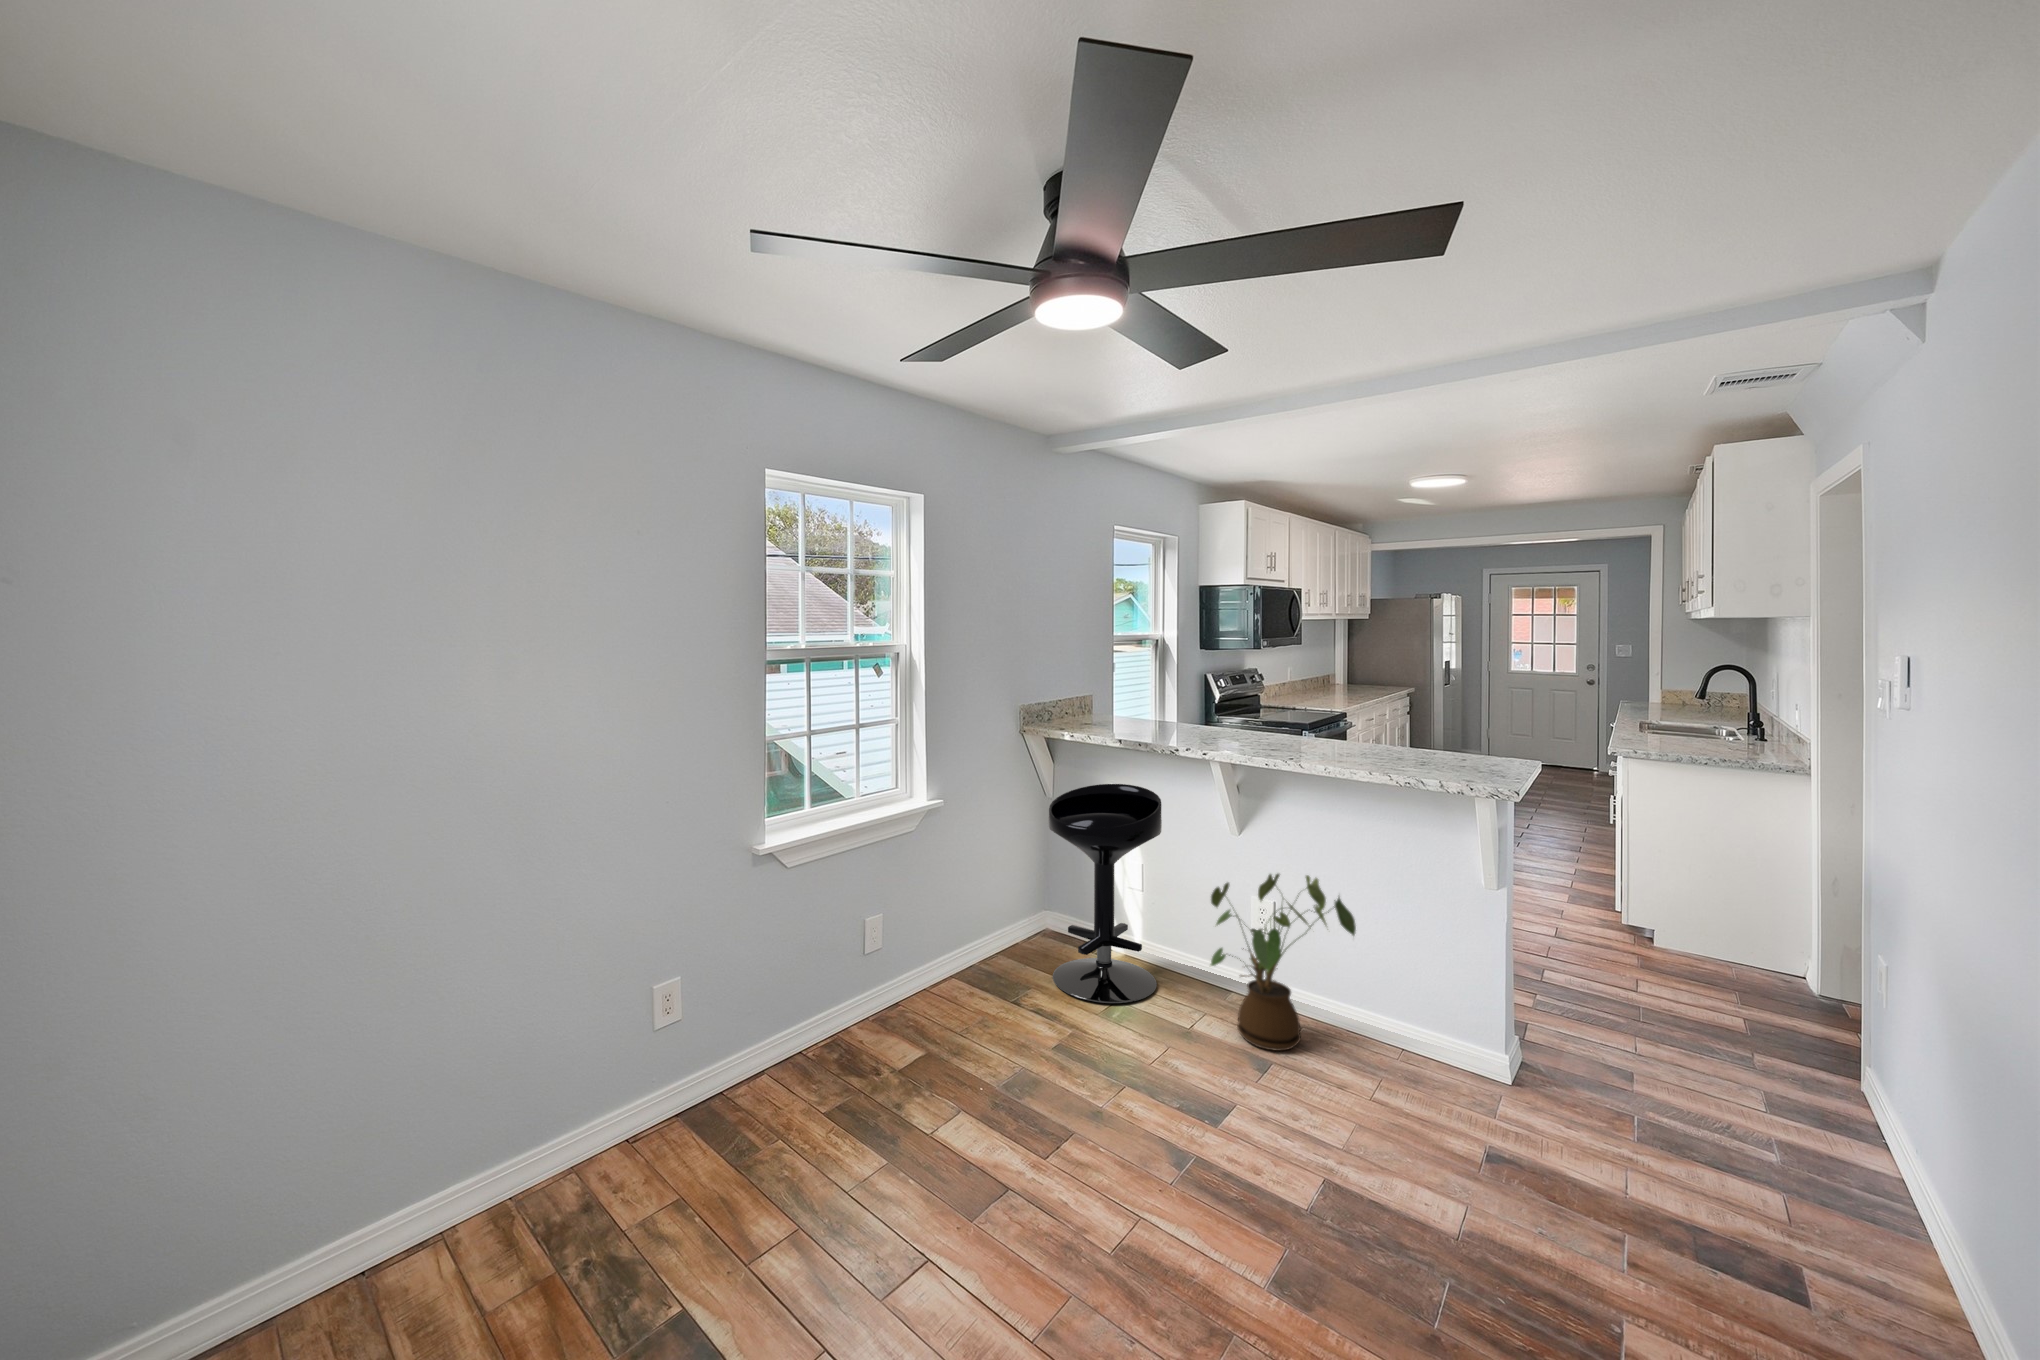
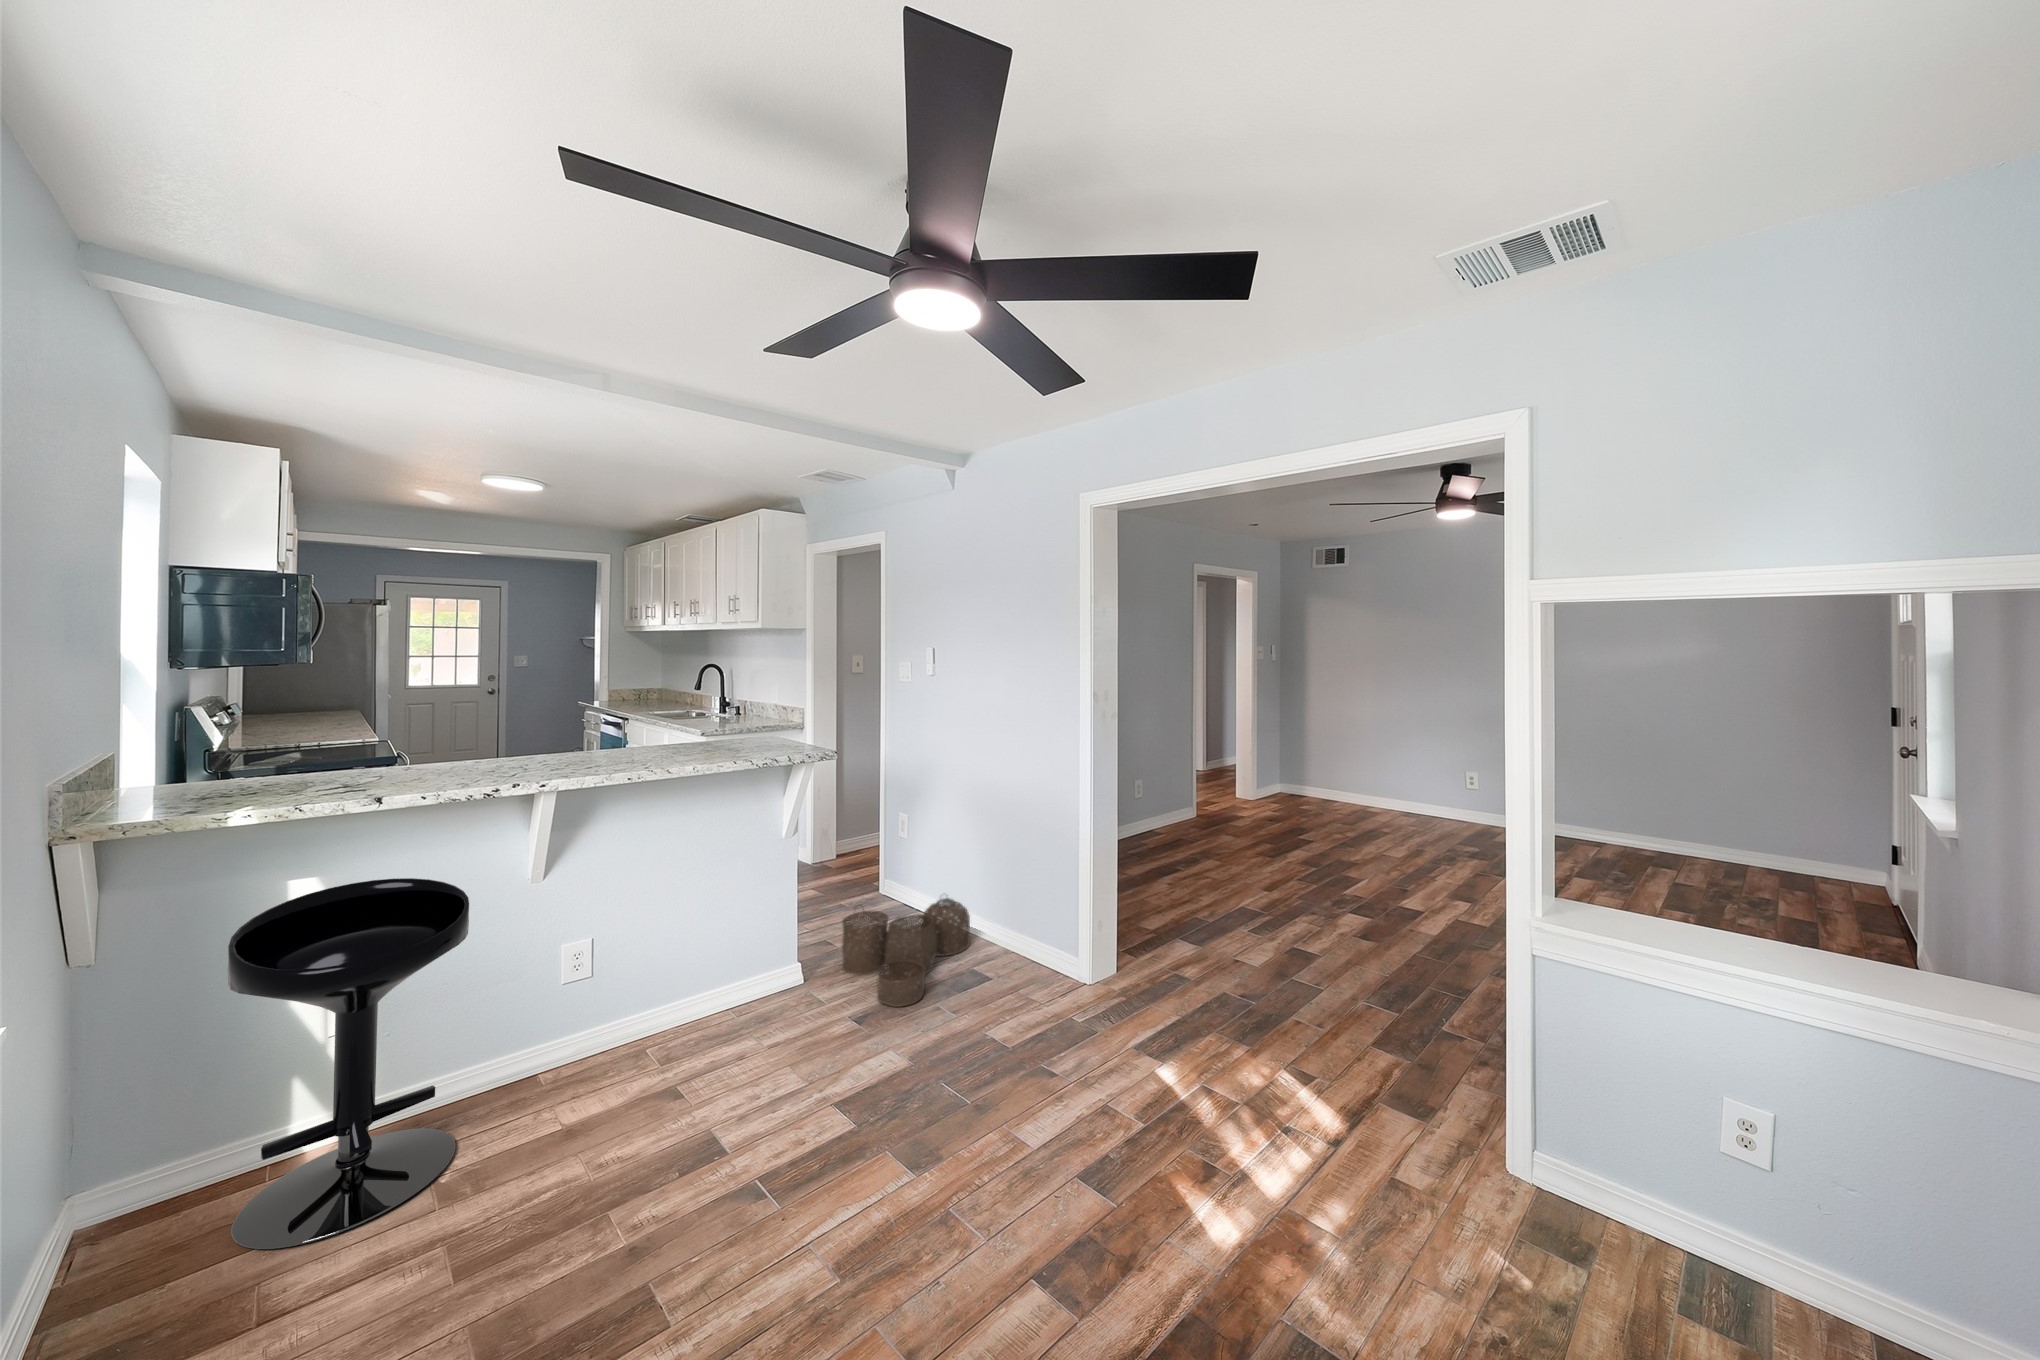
house plant: present [1211,874,1356,1051] -> none [565,893,720,1091]
woven basket: none [1556,1033,1908,1250] -> present [842,898,970,1007]

